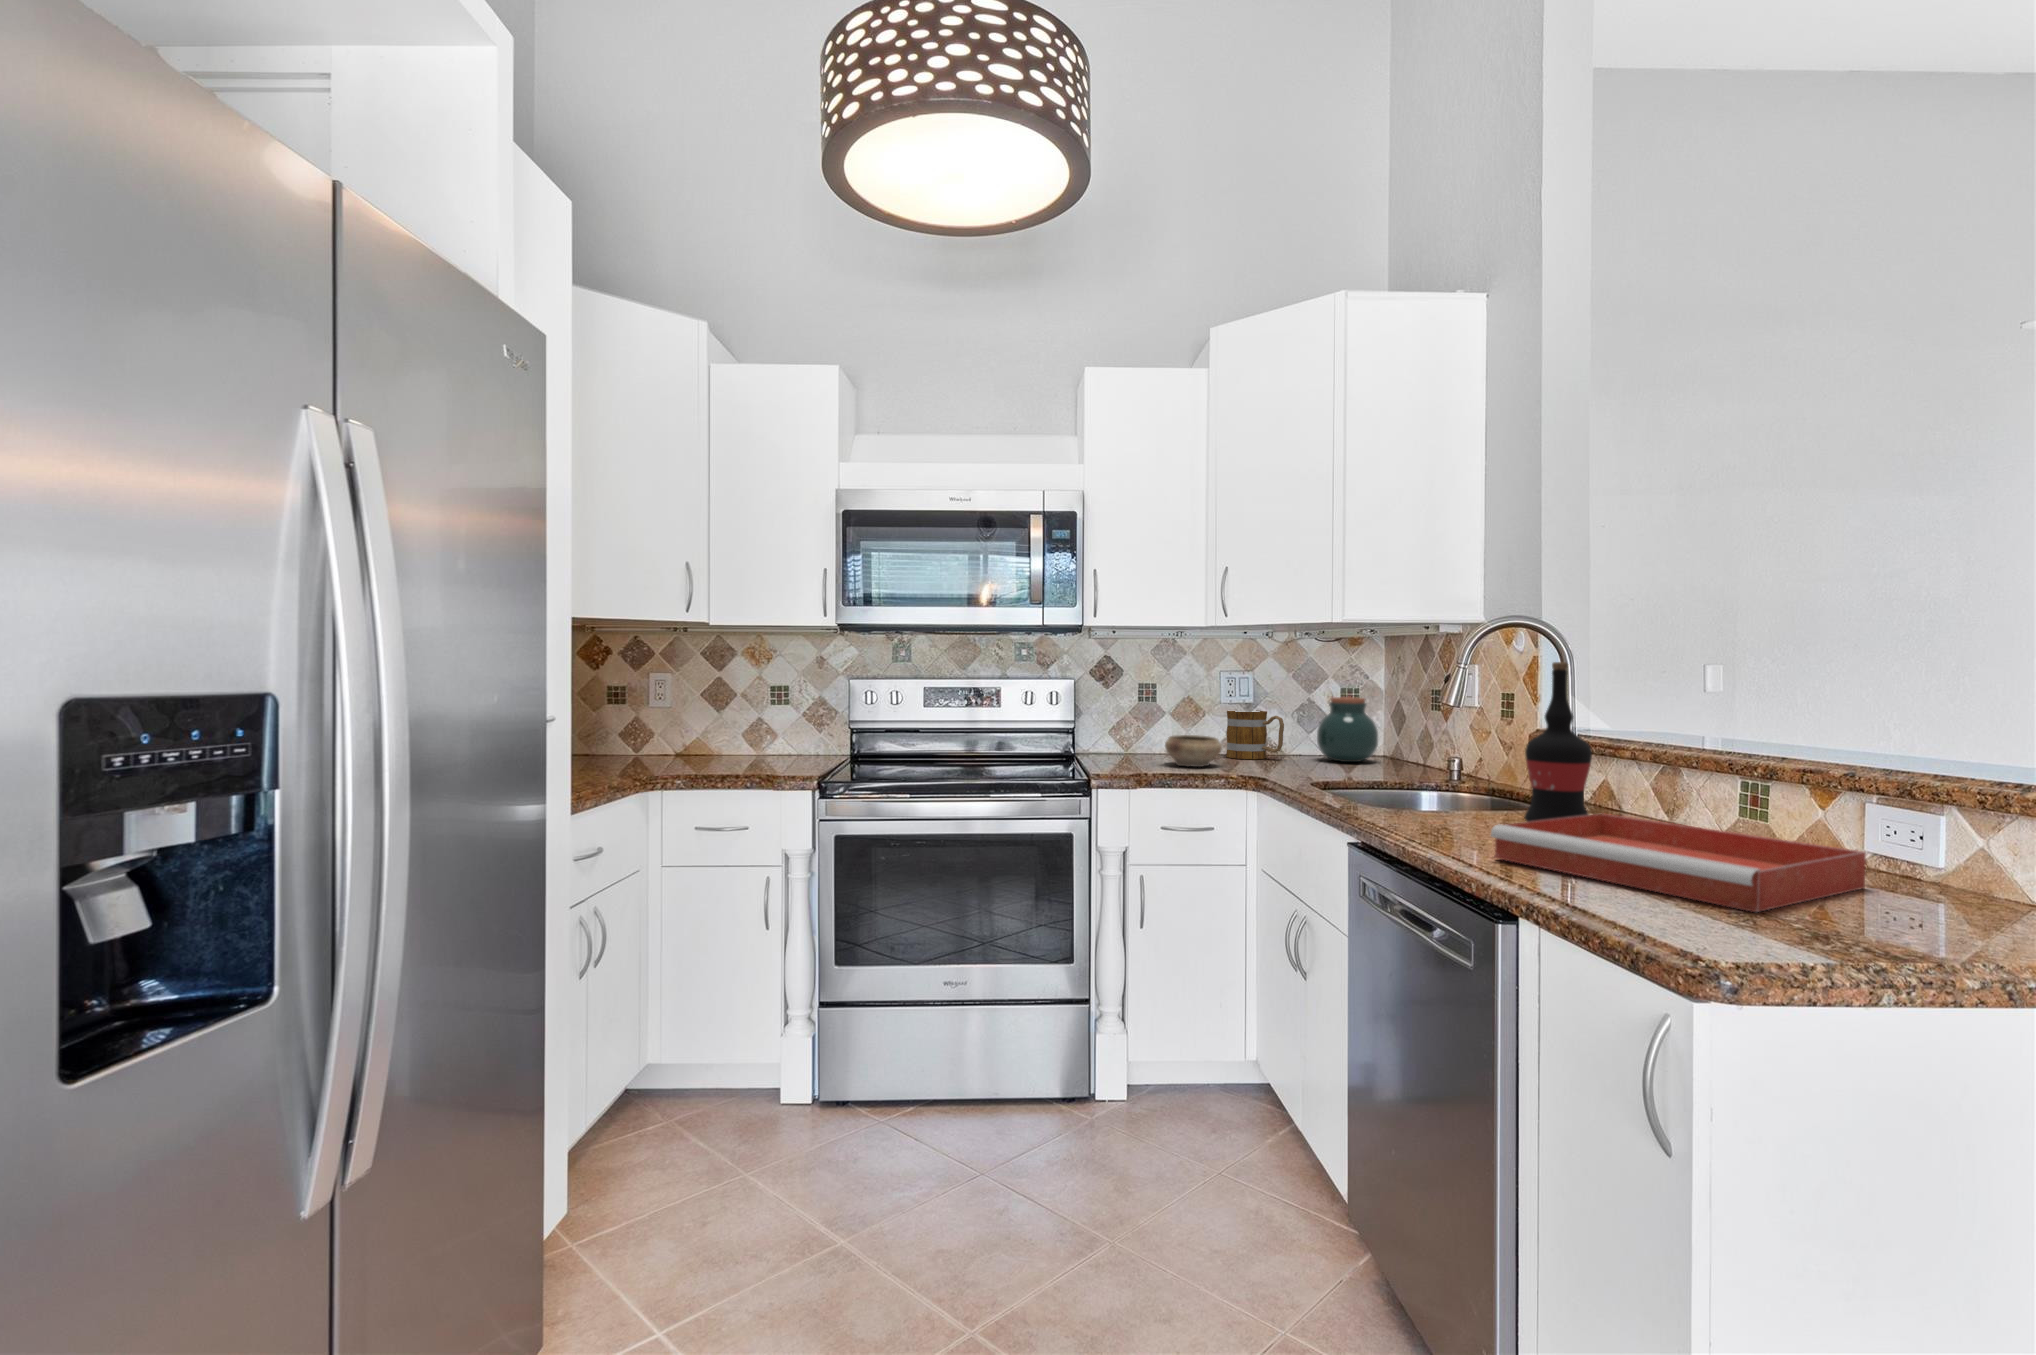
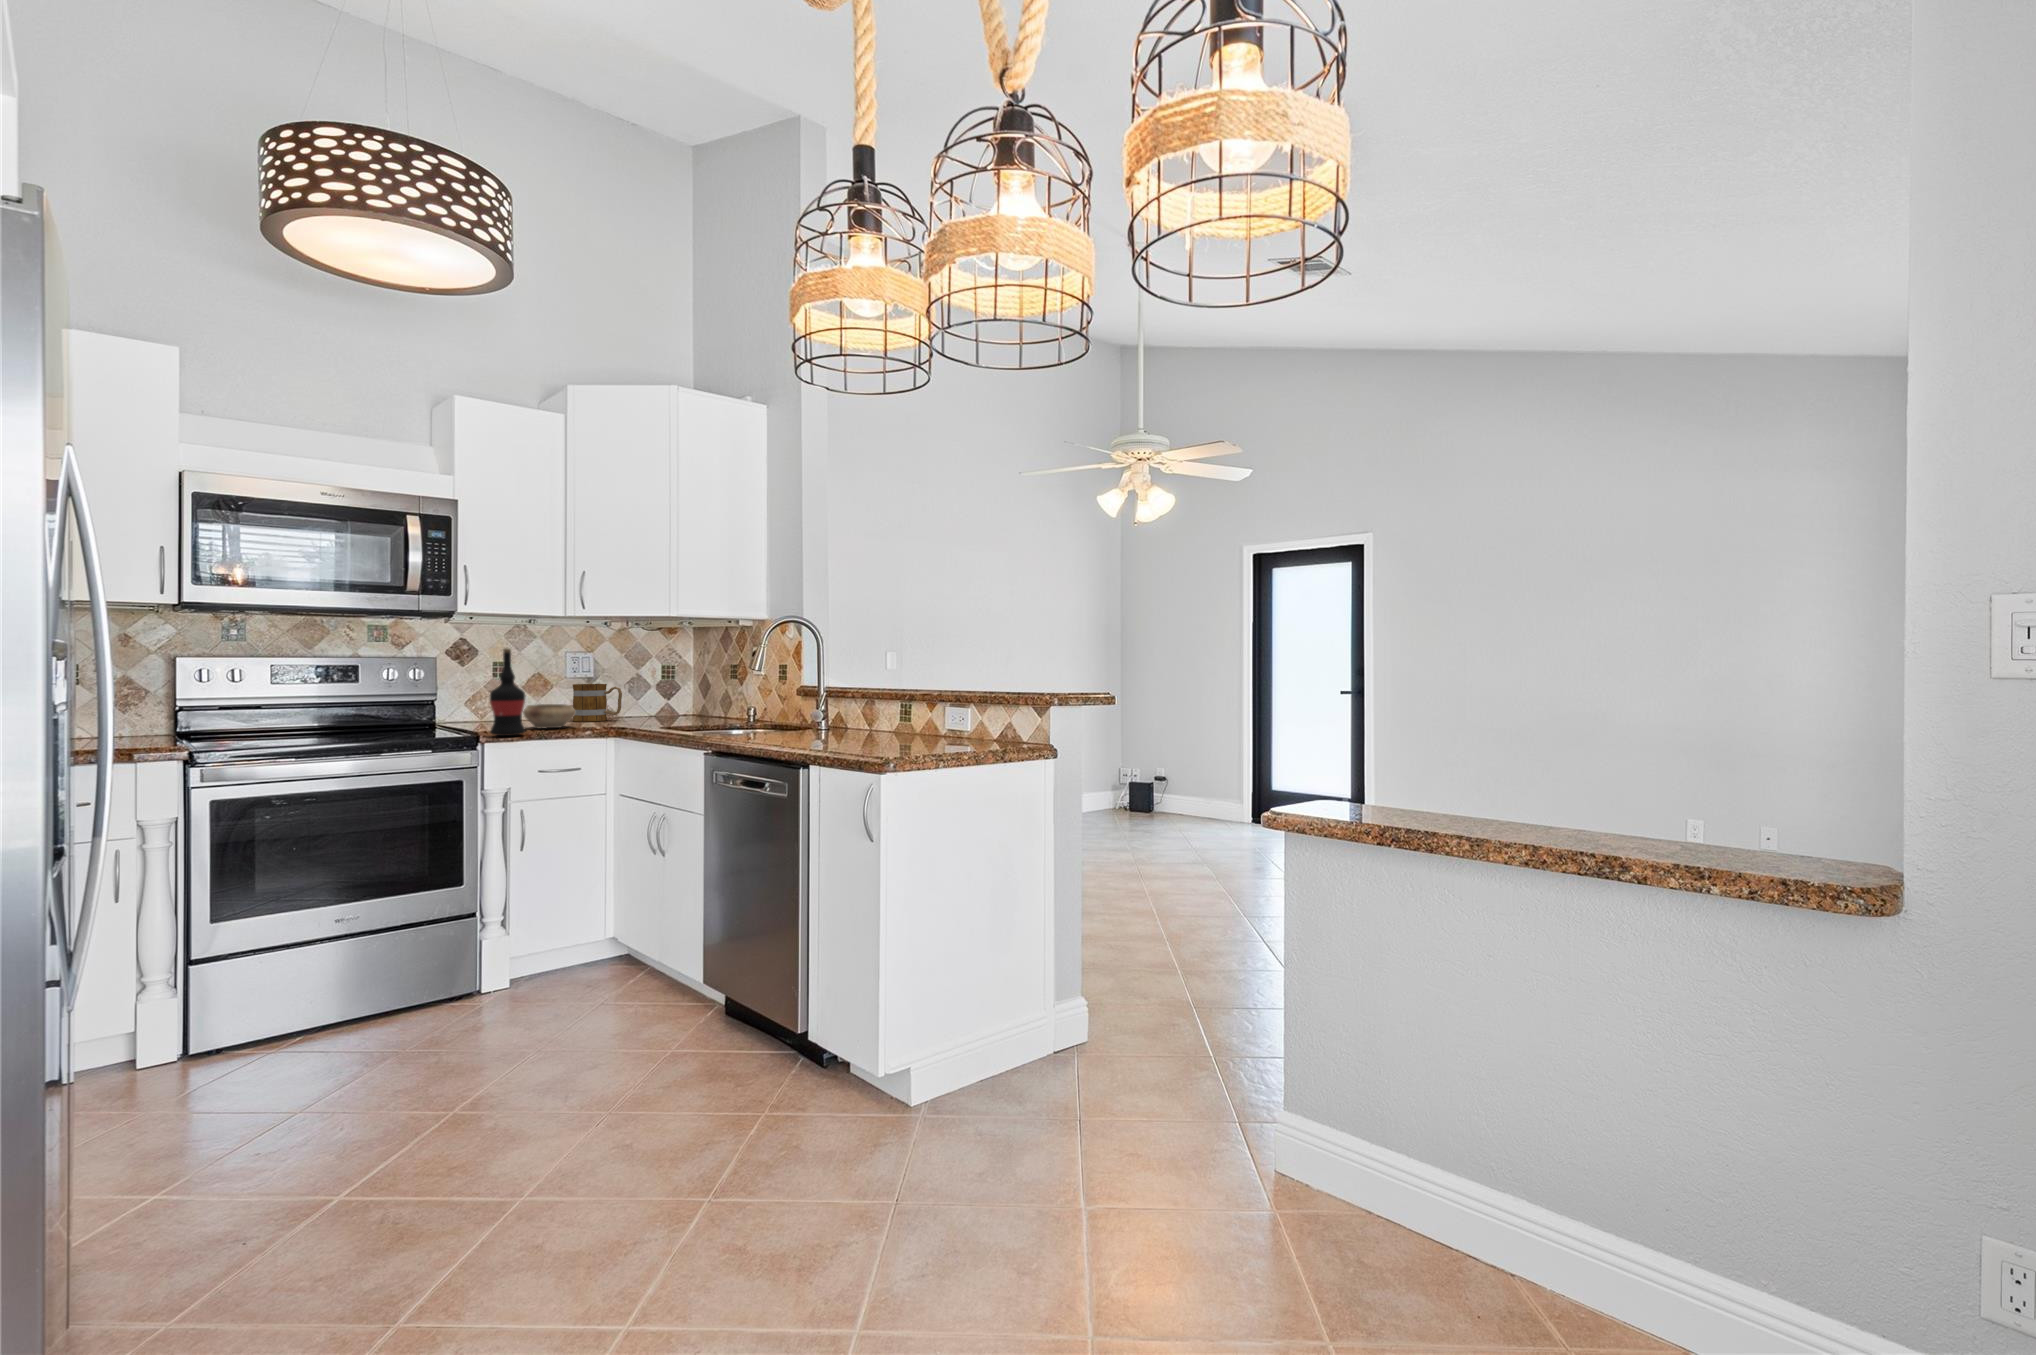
wine bottle: present [1524,662,1592,822] -> present [490,648,526,736]
jar: present [1317,697,1378,762] -> none [648,672,693,718]
tray: present [1491,814,1866,912] -> none [788,722,944,751]

